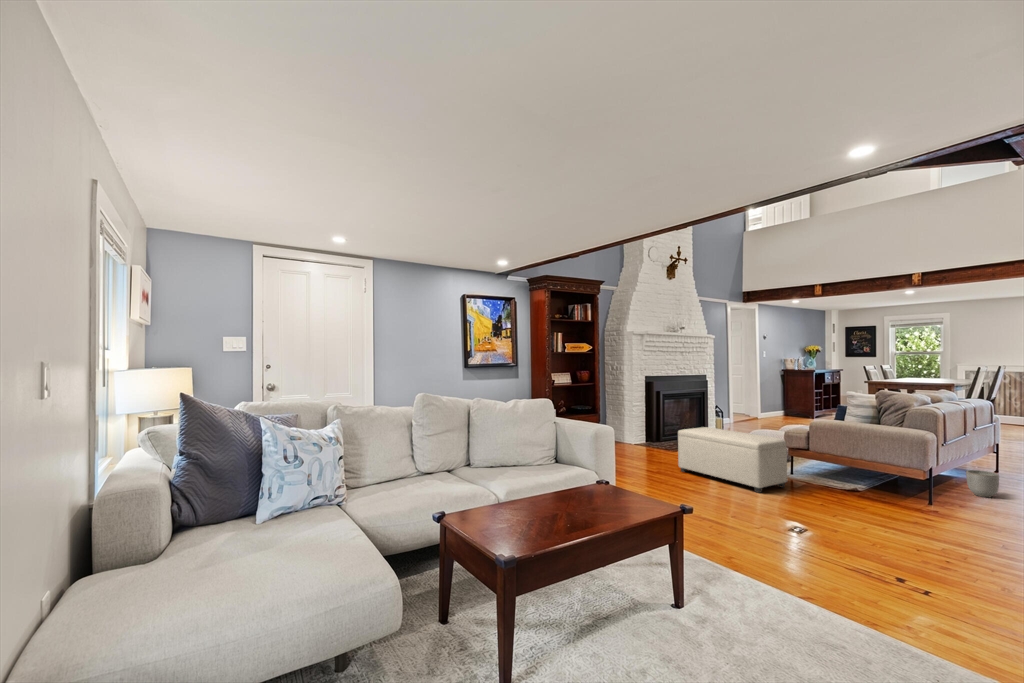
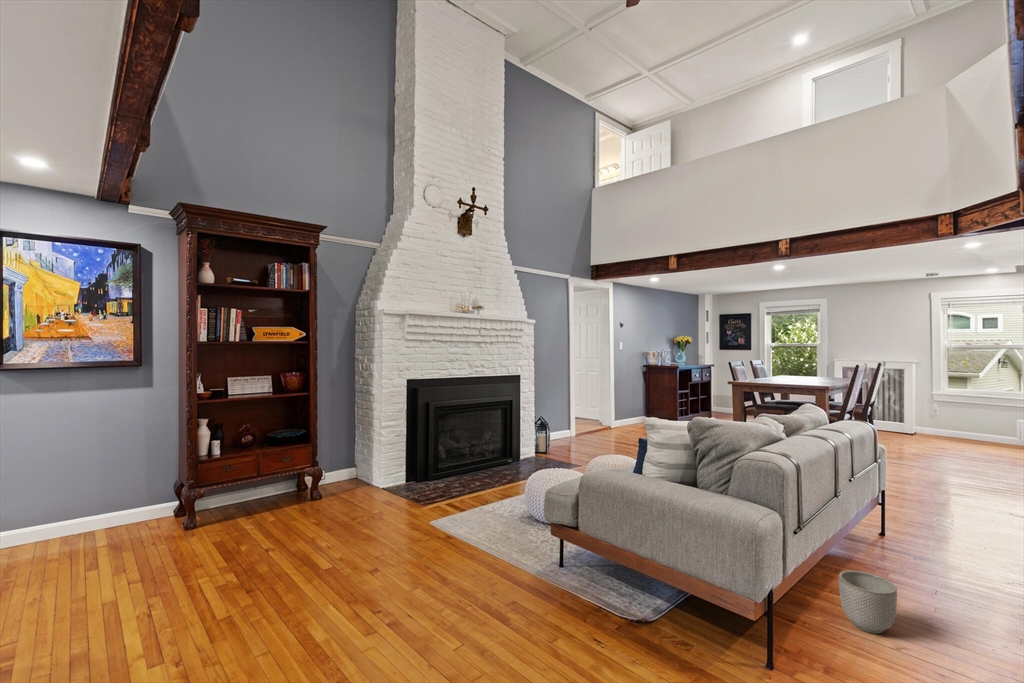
ottoman: present [678,427,787,493] -> none [351,479,507,656]

